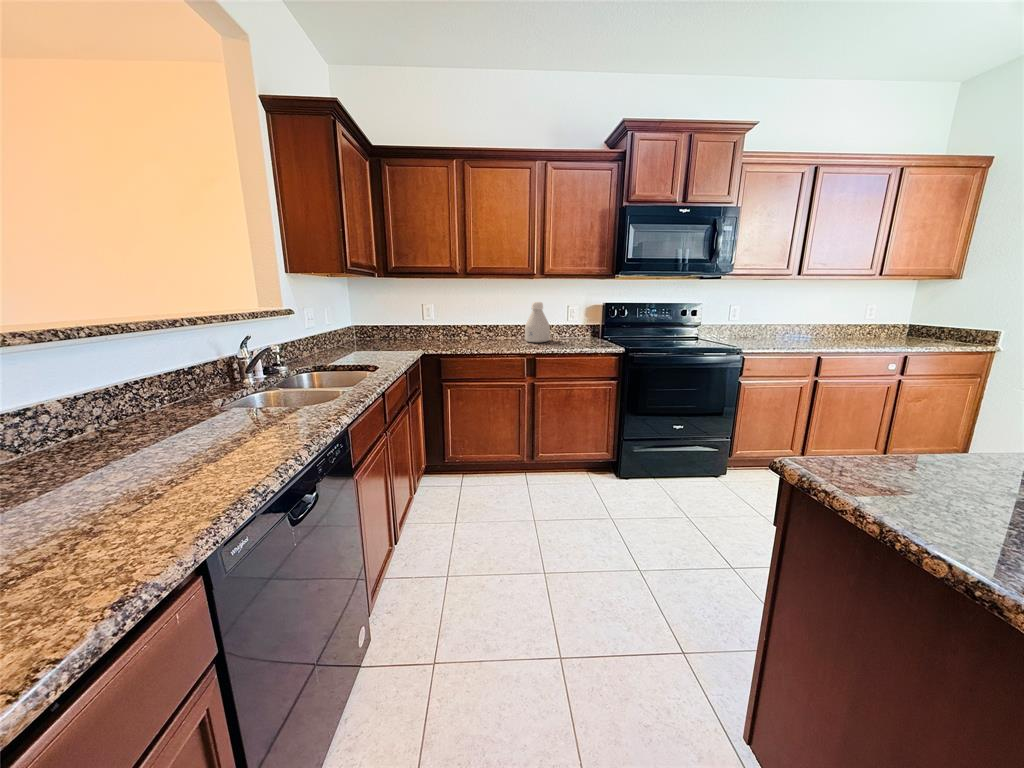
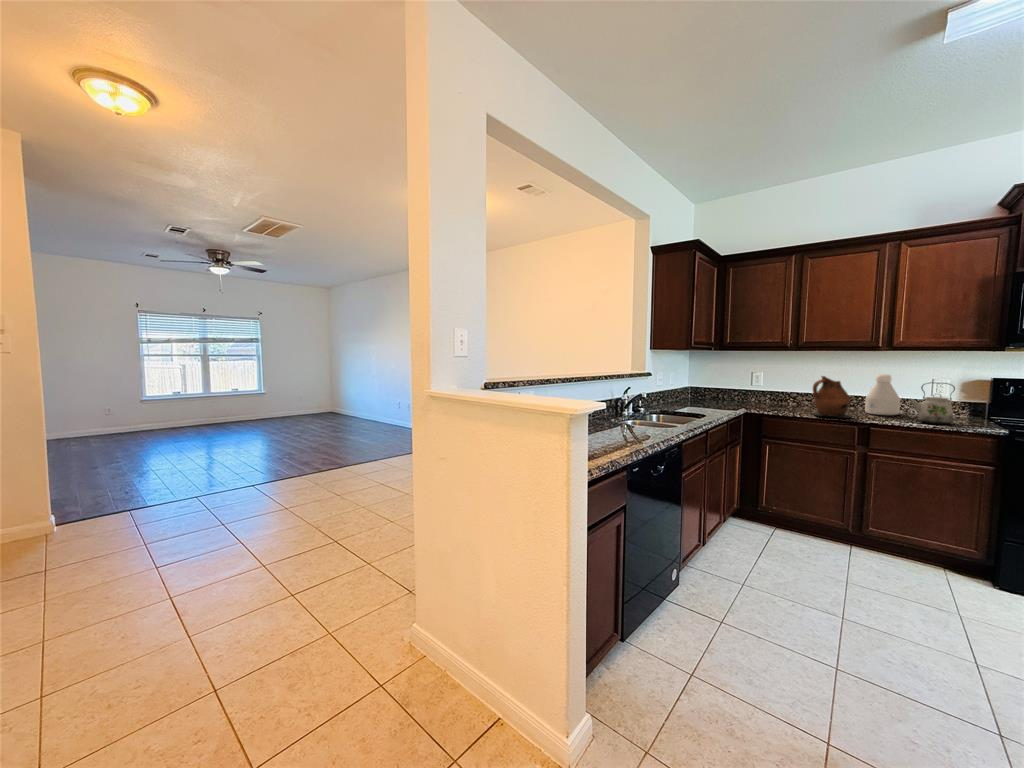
ceramic pitcher: none [484,305,519,350] -> present [813,376,851,418]
kettle: none [558,308,590,347] -> present [908,383,955,424]

